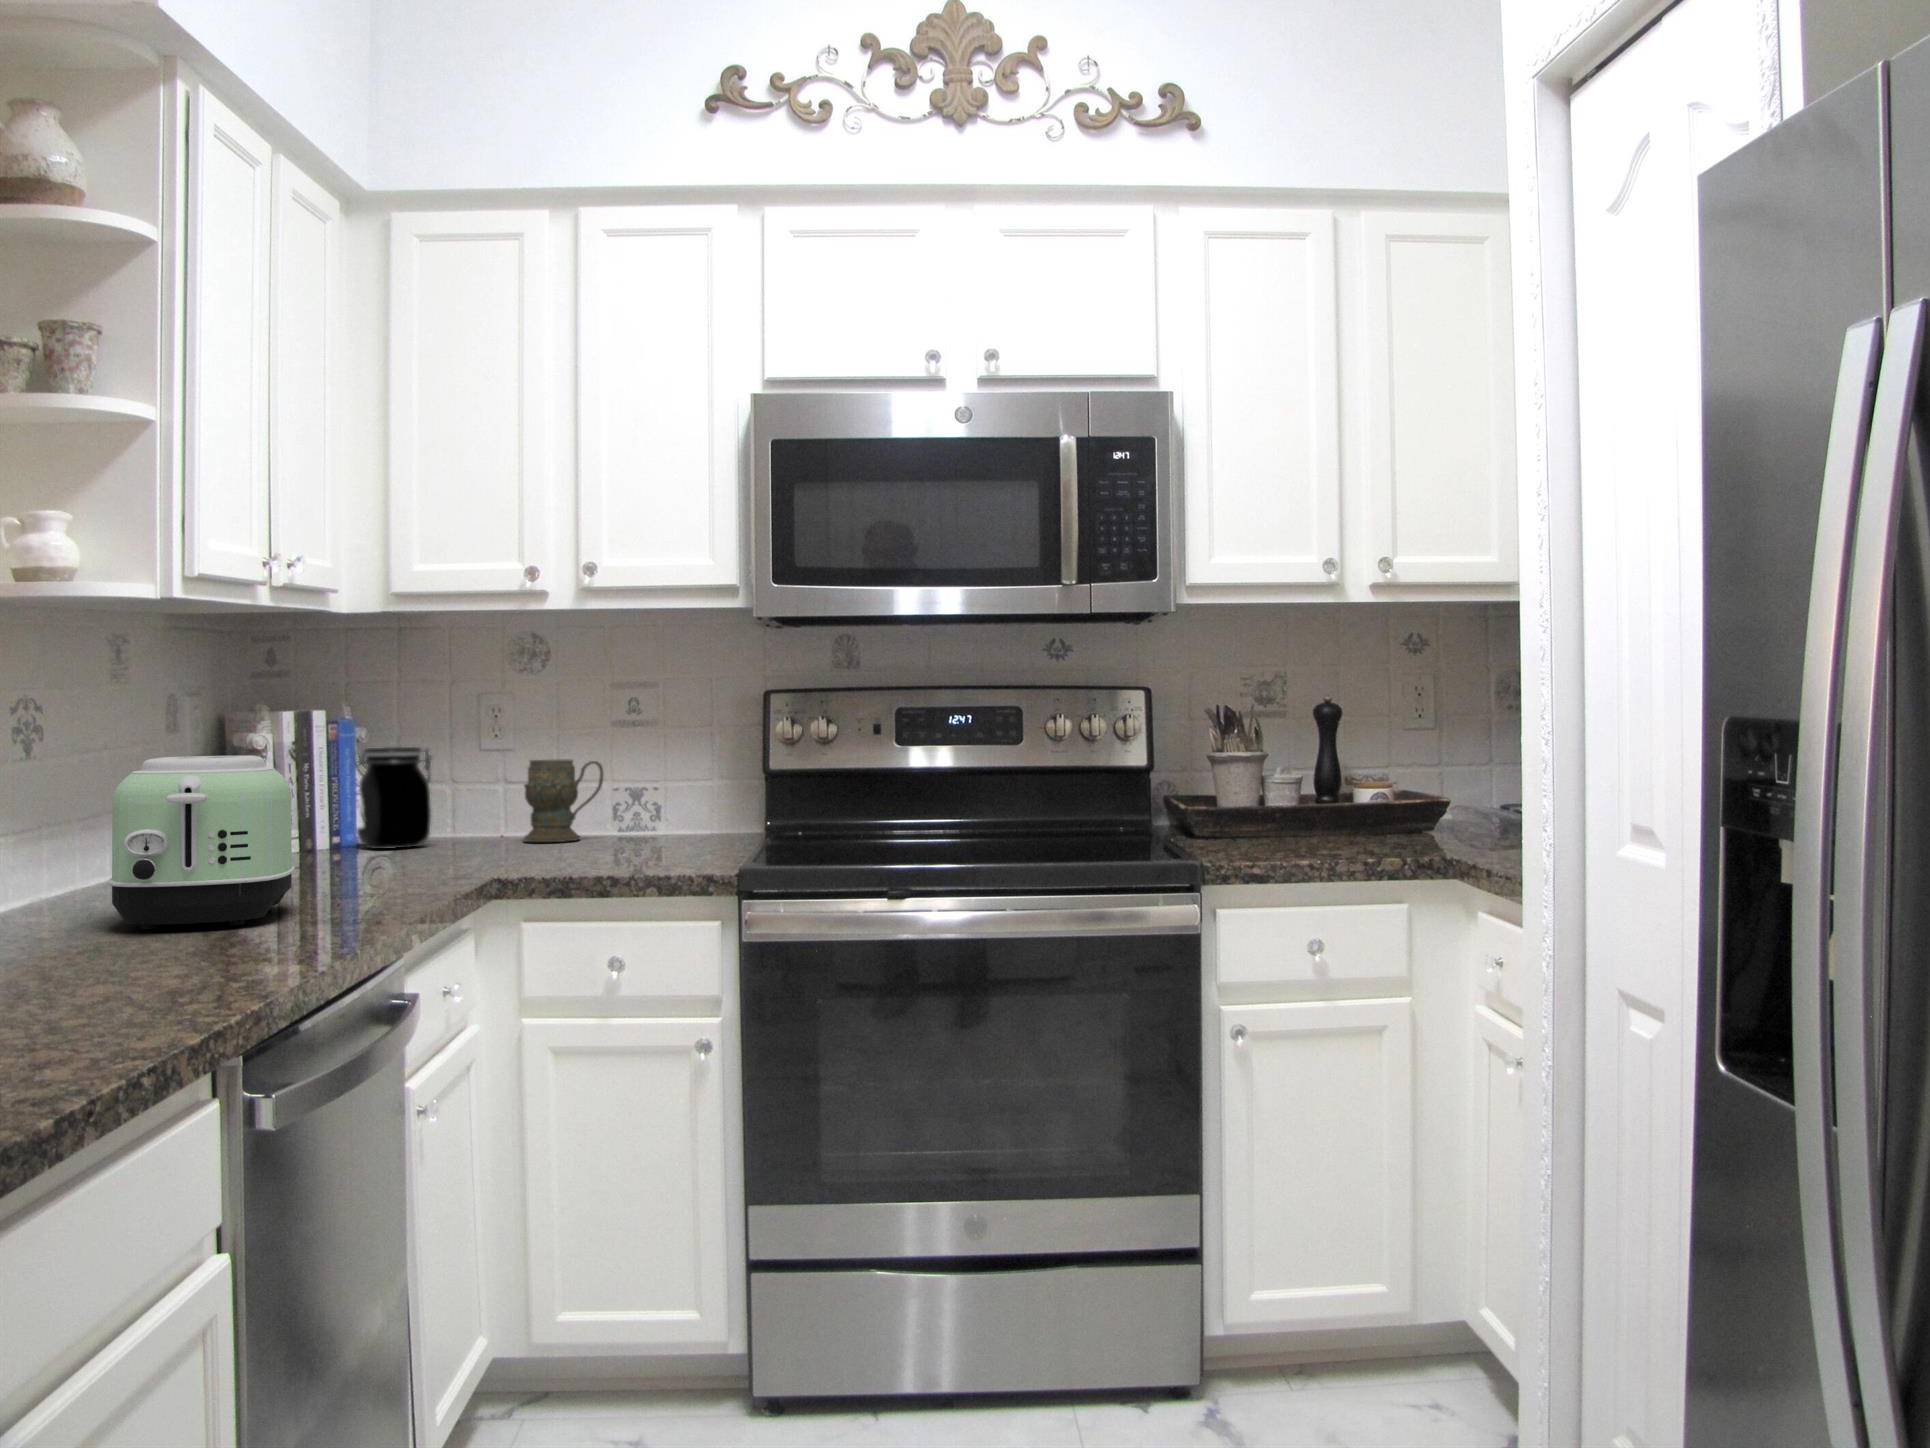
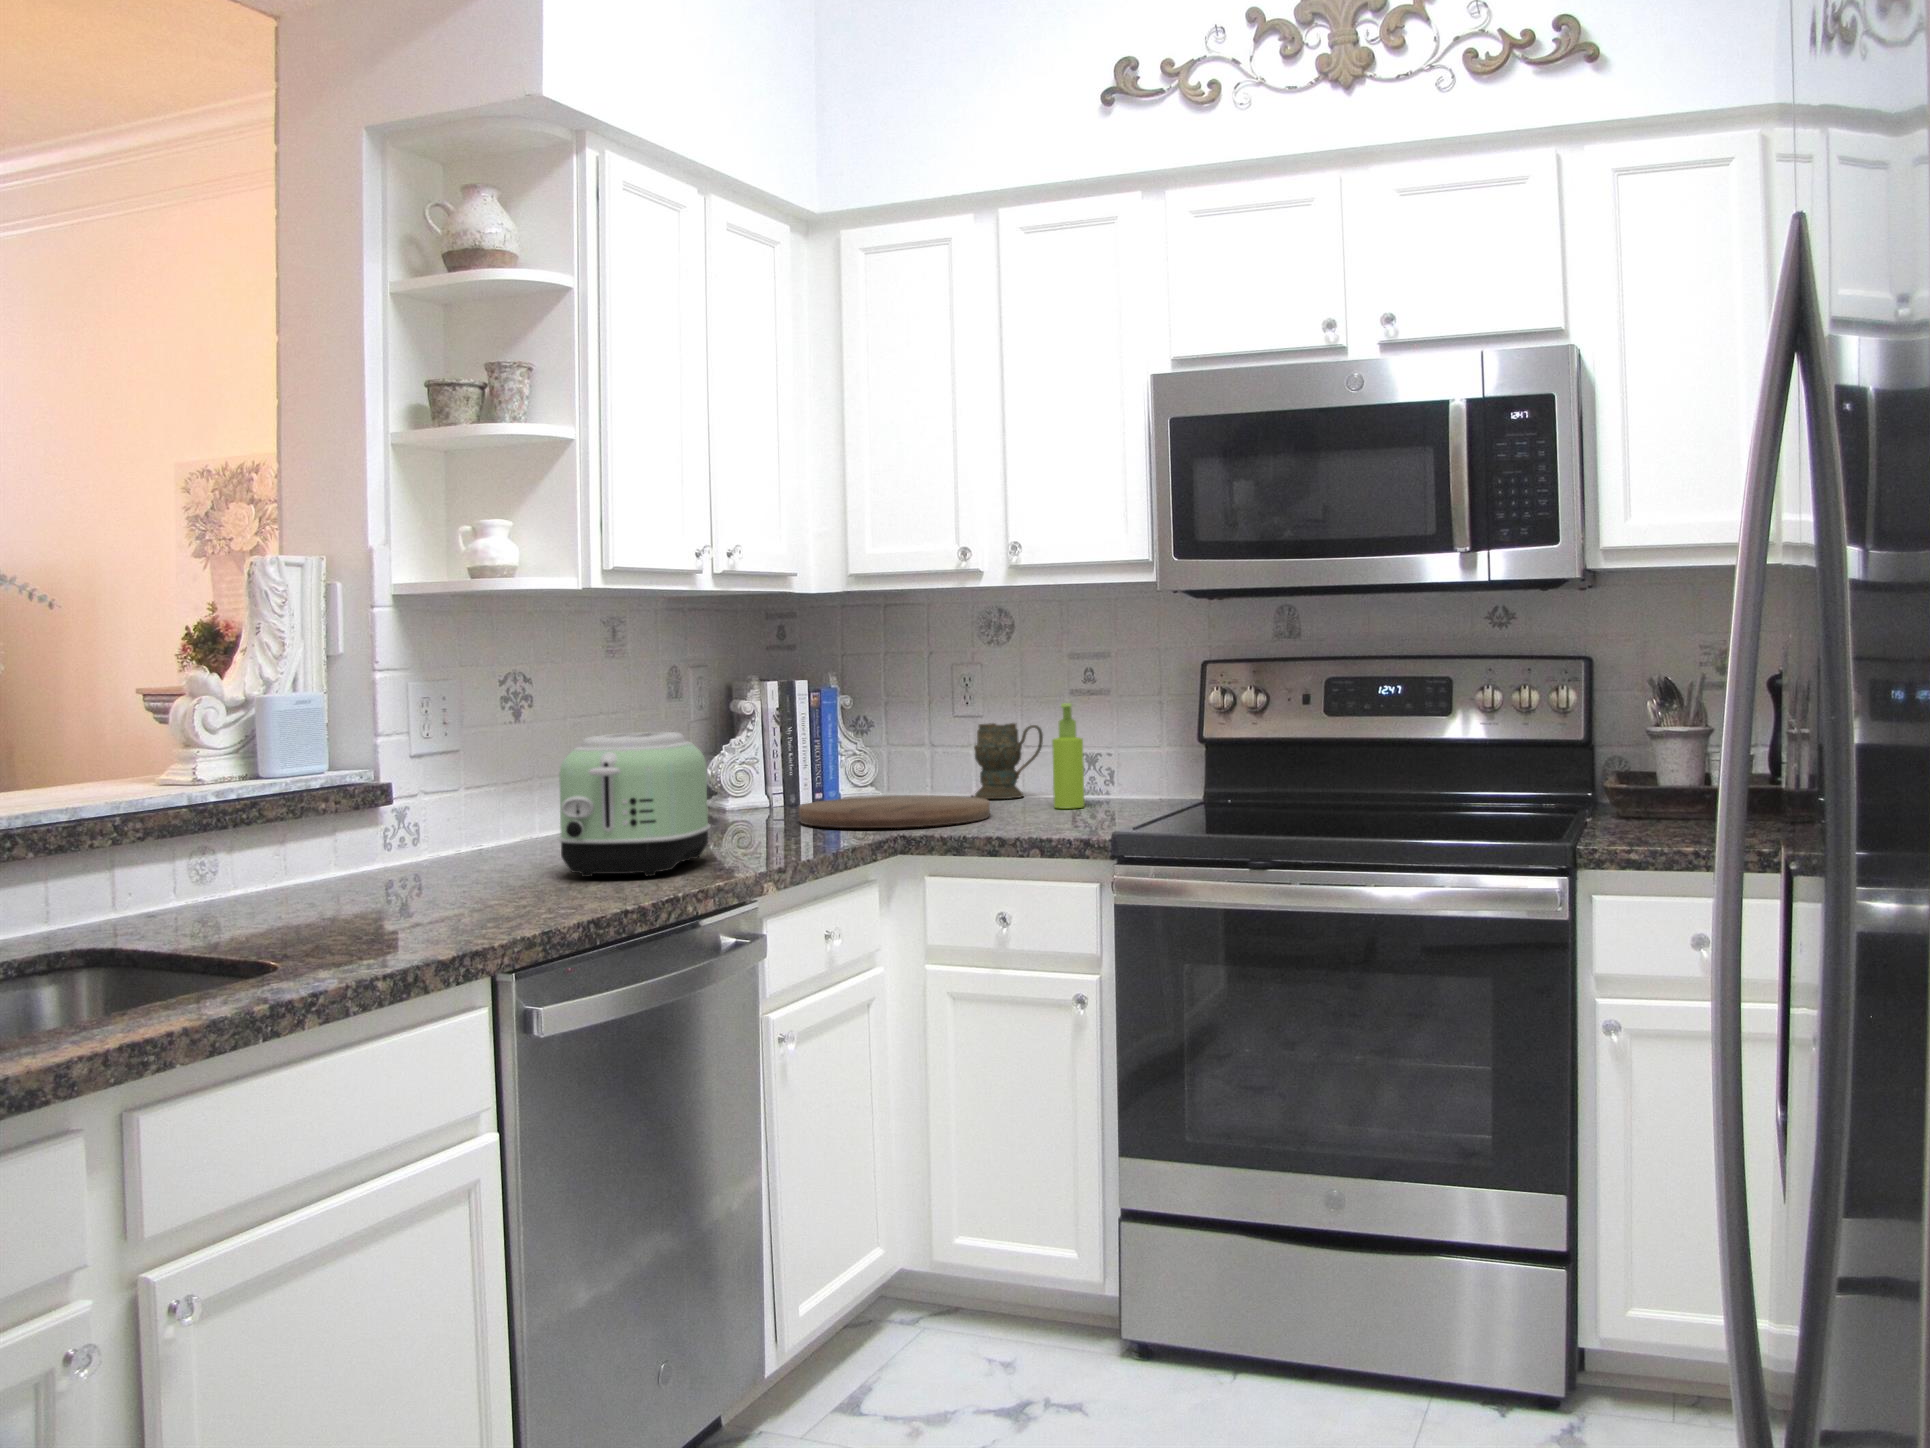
soap dispenser: none [631,734,665,848] -> present [1052,703,1084,809]
jar: present [354,747,432,849] -> none [830,712,896,802]
cutting board: none [344,838,571,872] -> present [799,795,990,828]

